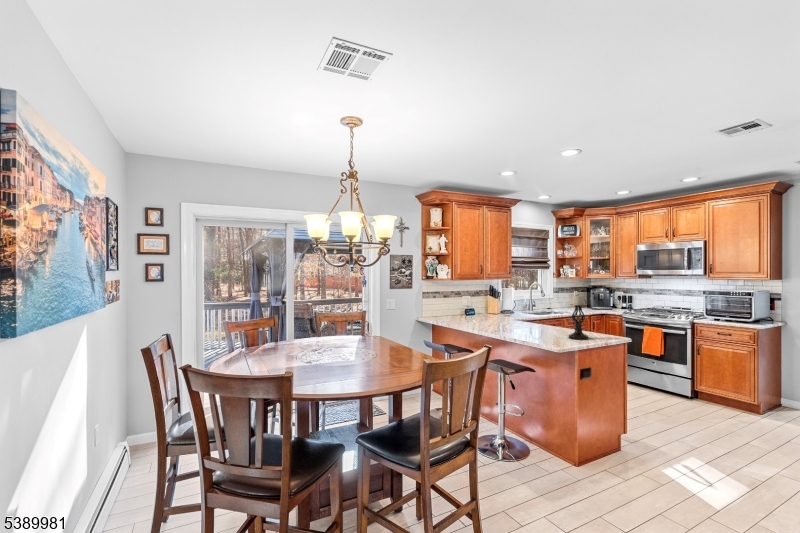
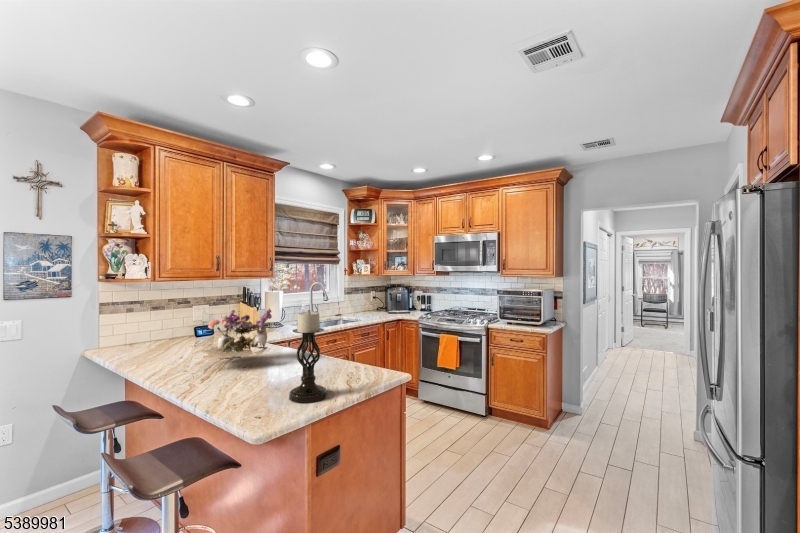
flower arrangement: none [498,296,539,327] -> present [202,308,272,362]

